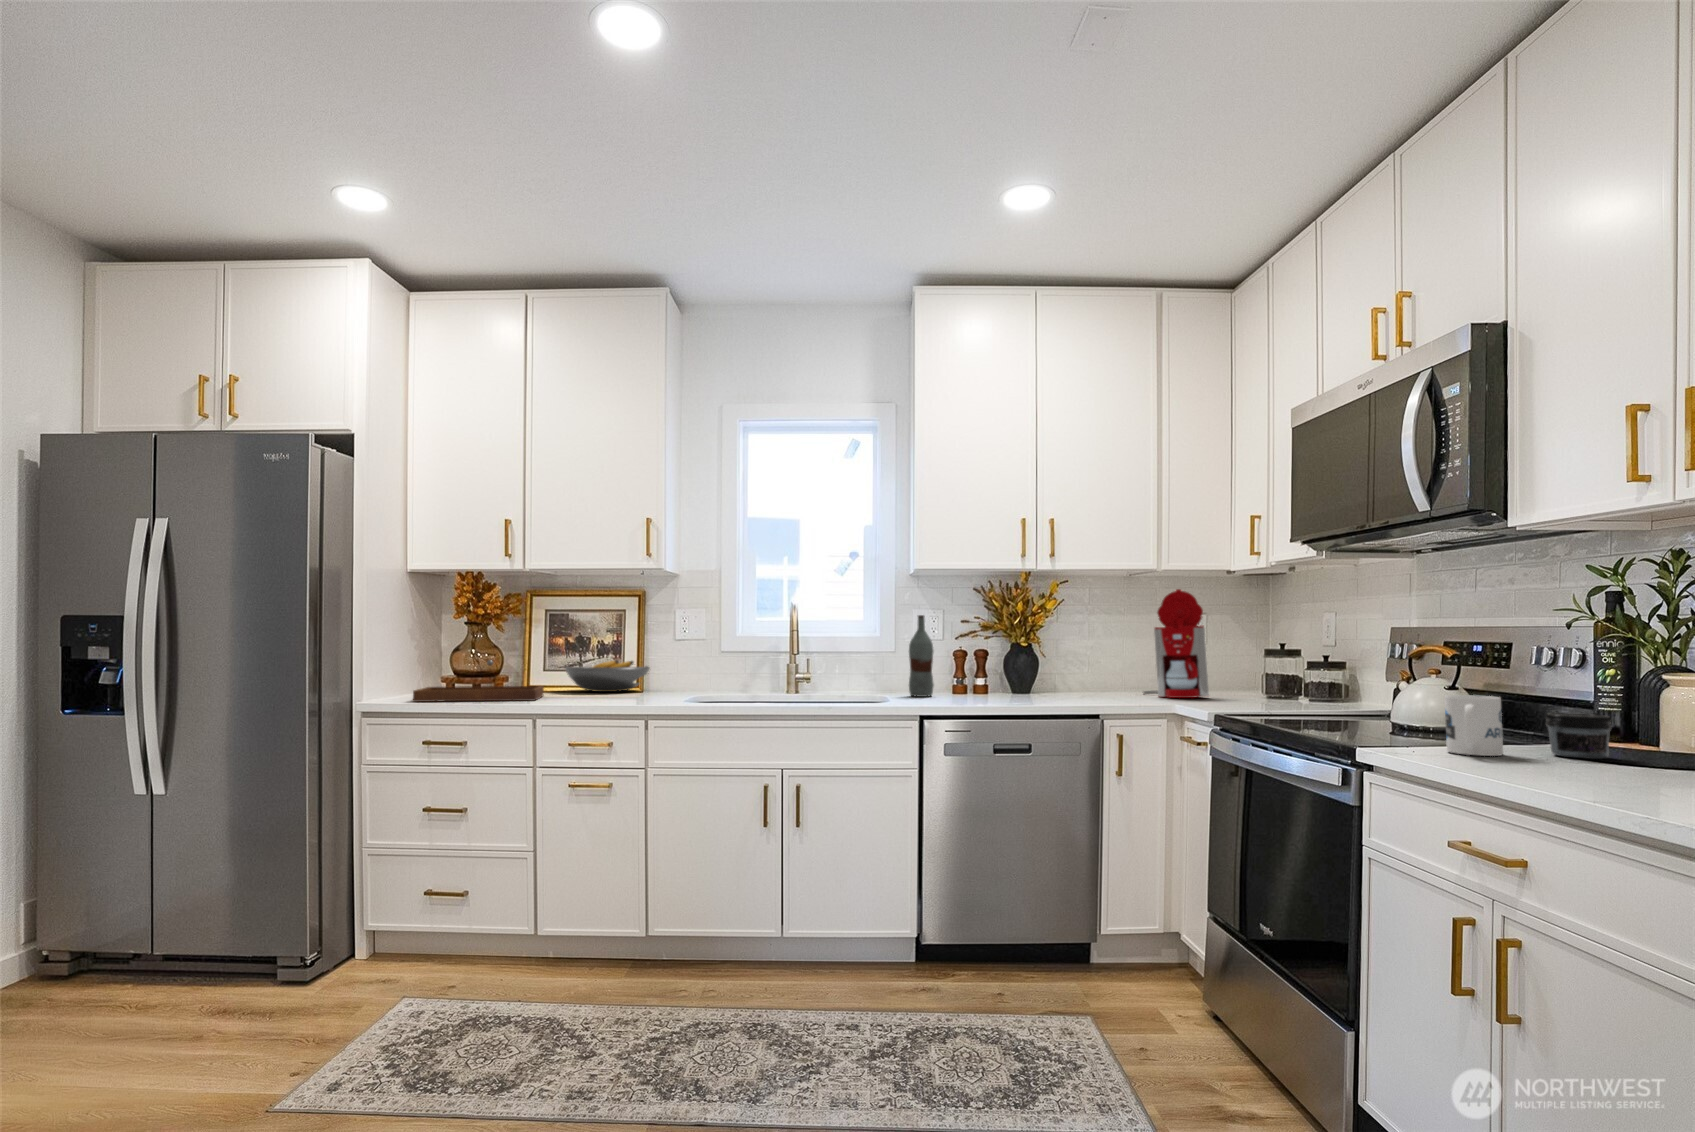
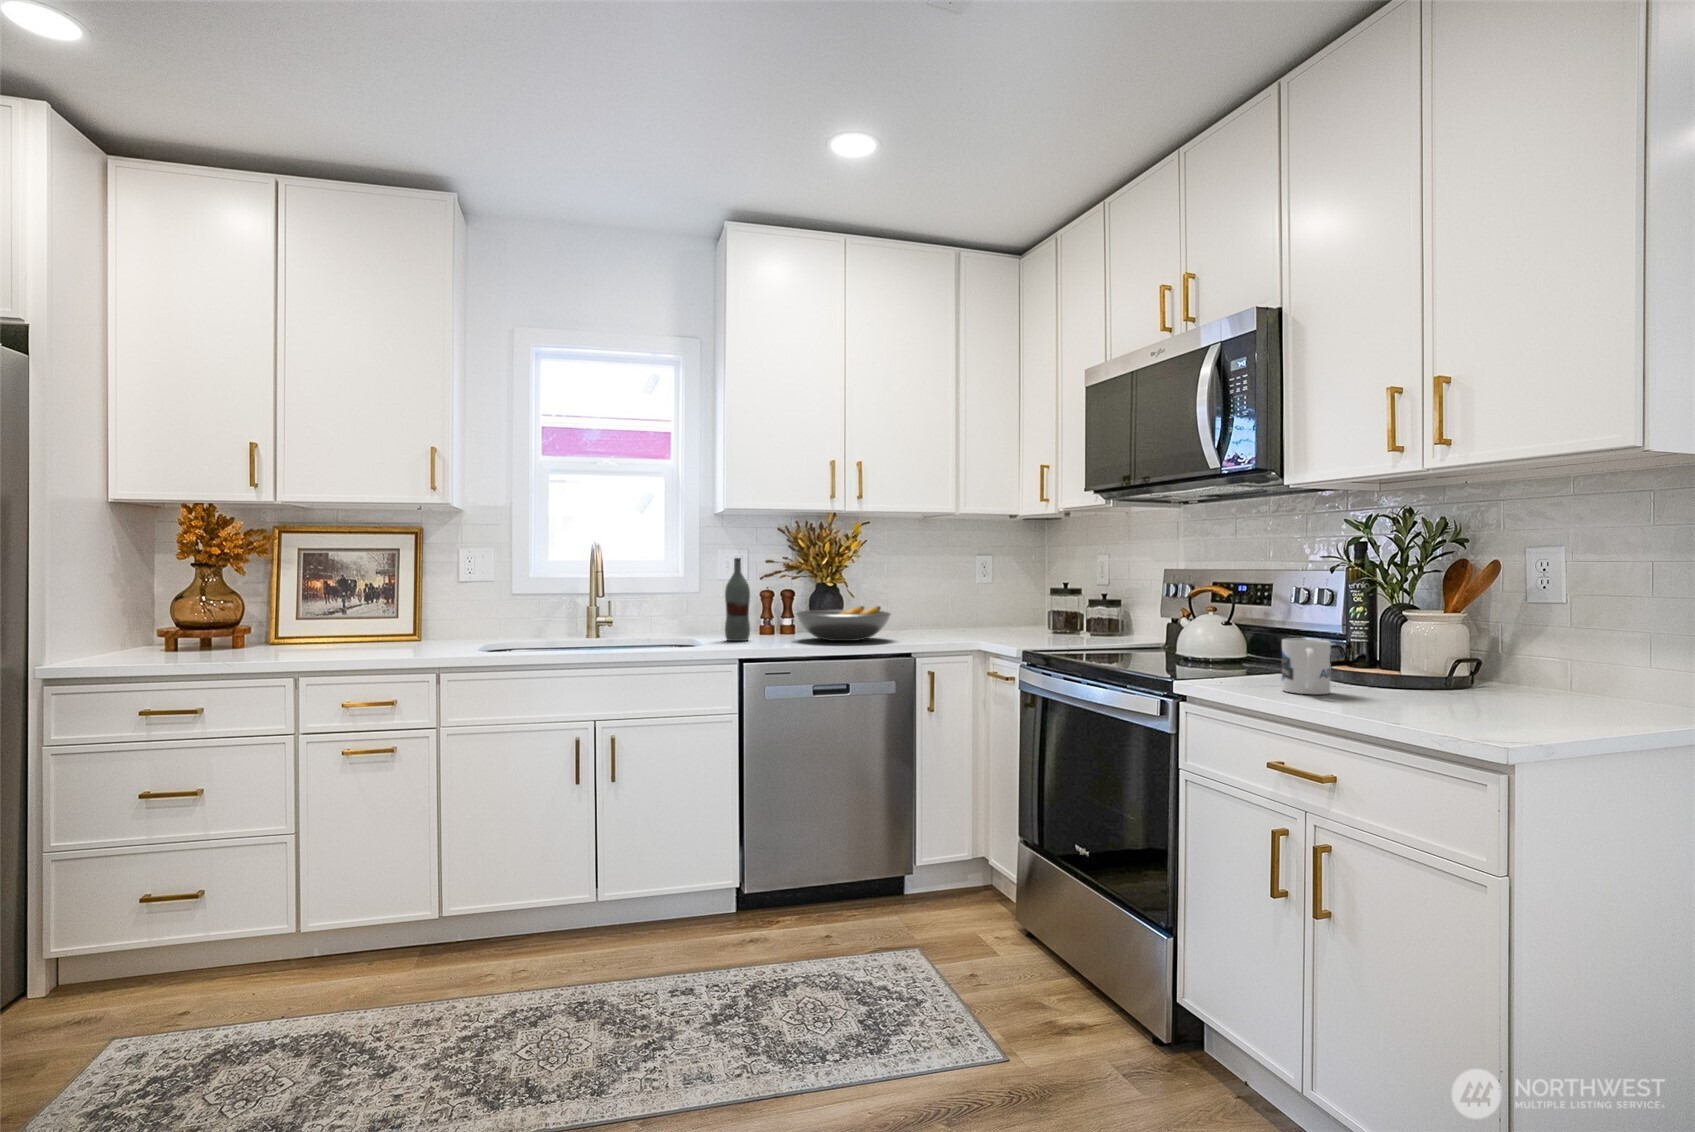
coffee maker: present [1144,589,1209,698] -> none [943,533,1007,636]
tray: present [413,660,544,702] -> none [115,612,297,667]
fruit bowl: present [565,660,650,692] -> present [796,606,891,641]
jar: present [1546,713,1611,759] -> none [1359,652,1414,693]

